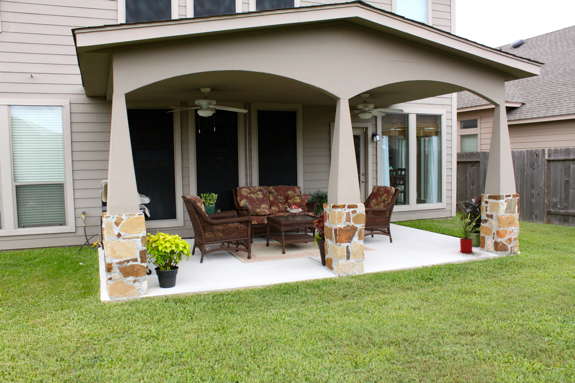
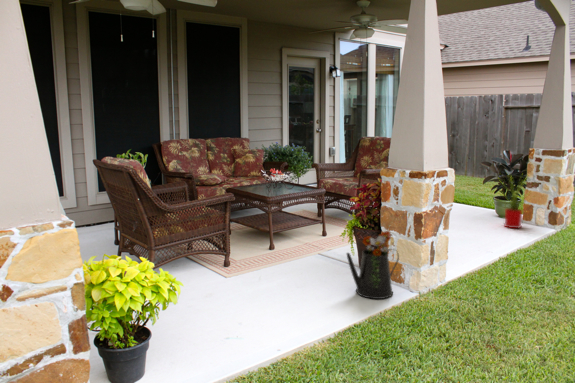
watering can: none [289,236,320,273] -> present [347,231,399,299]

